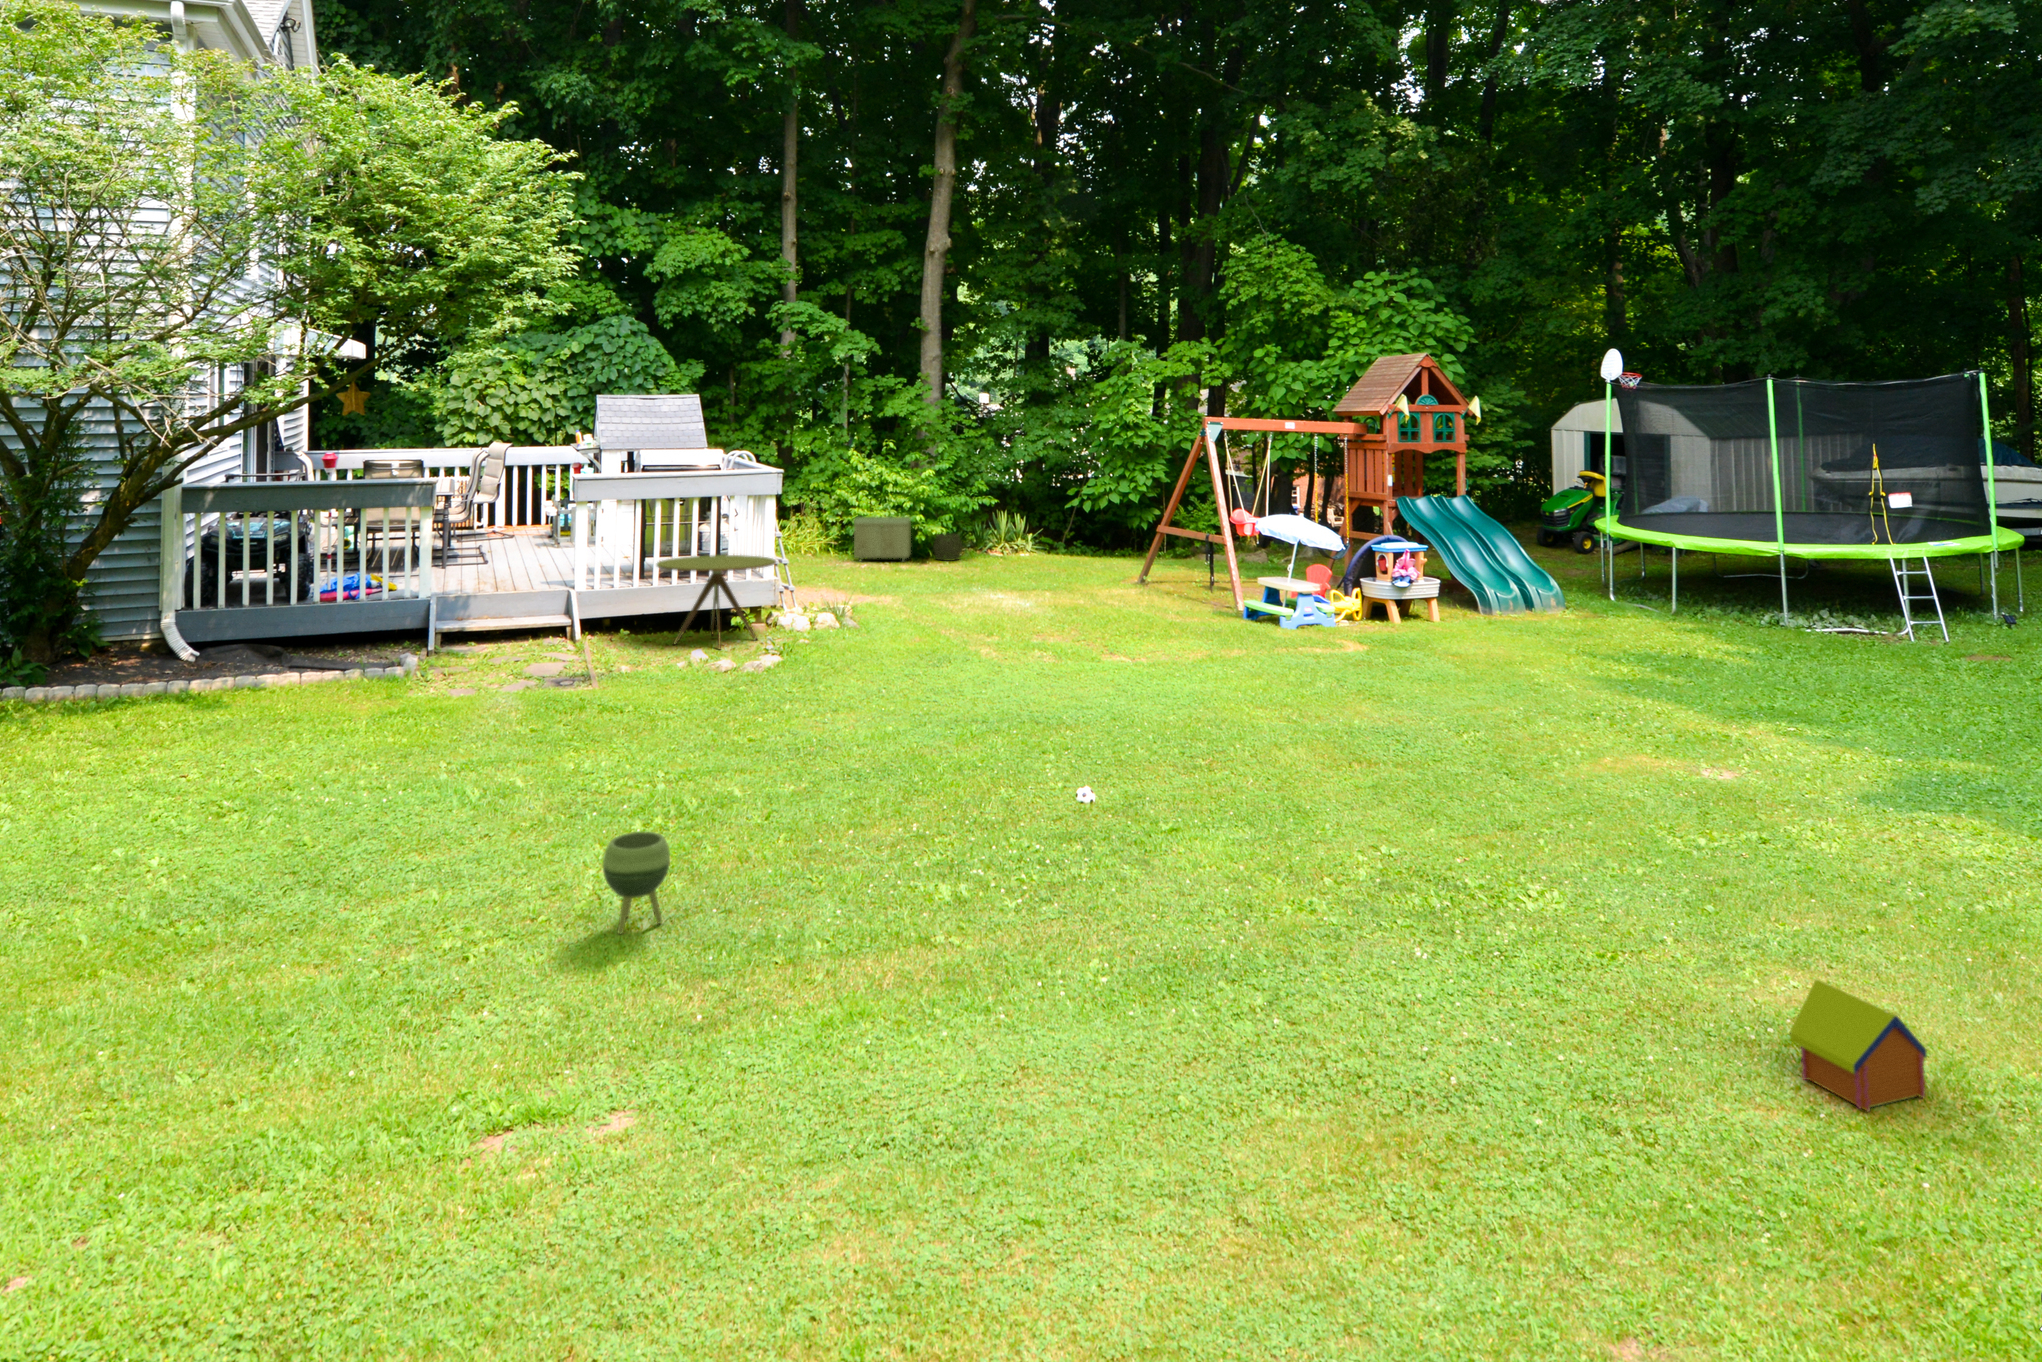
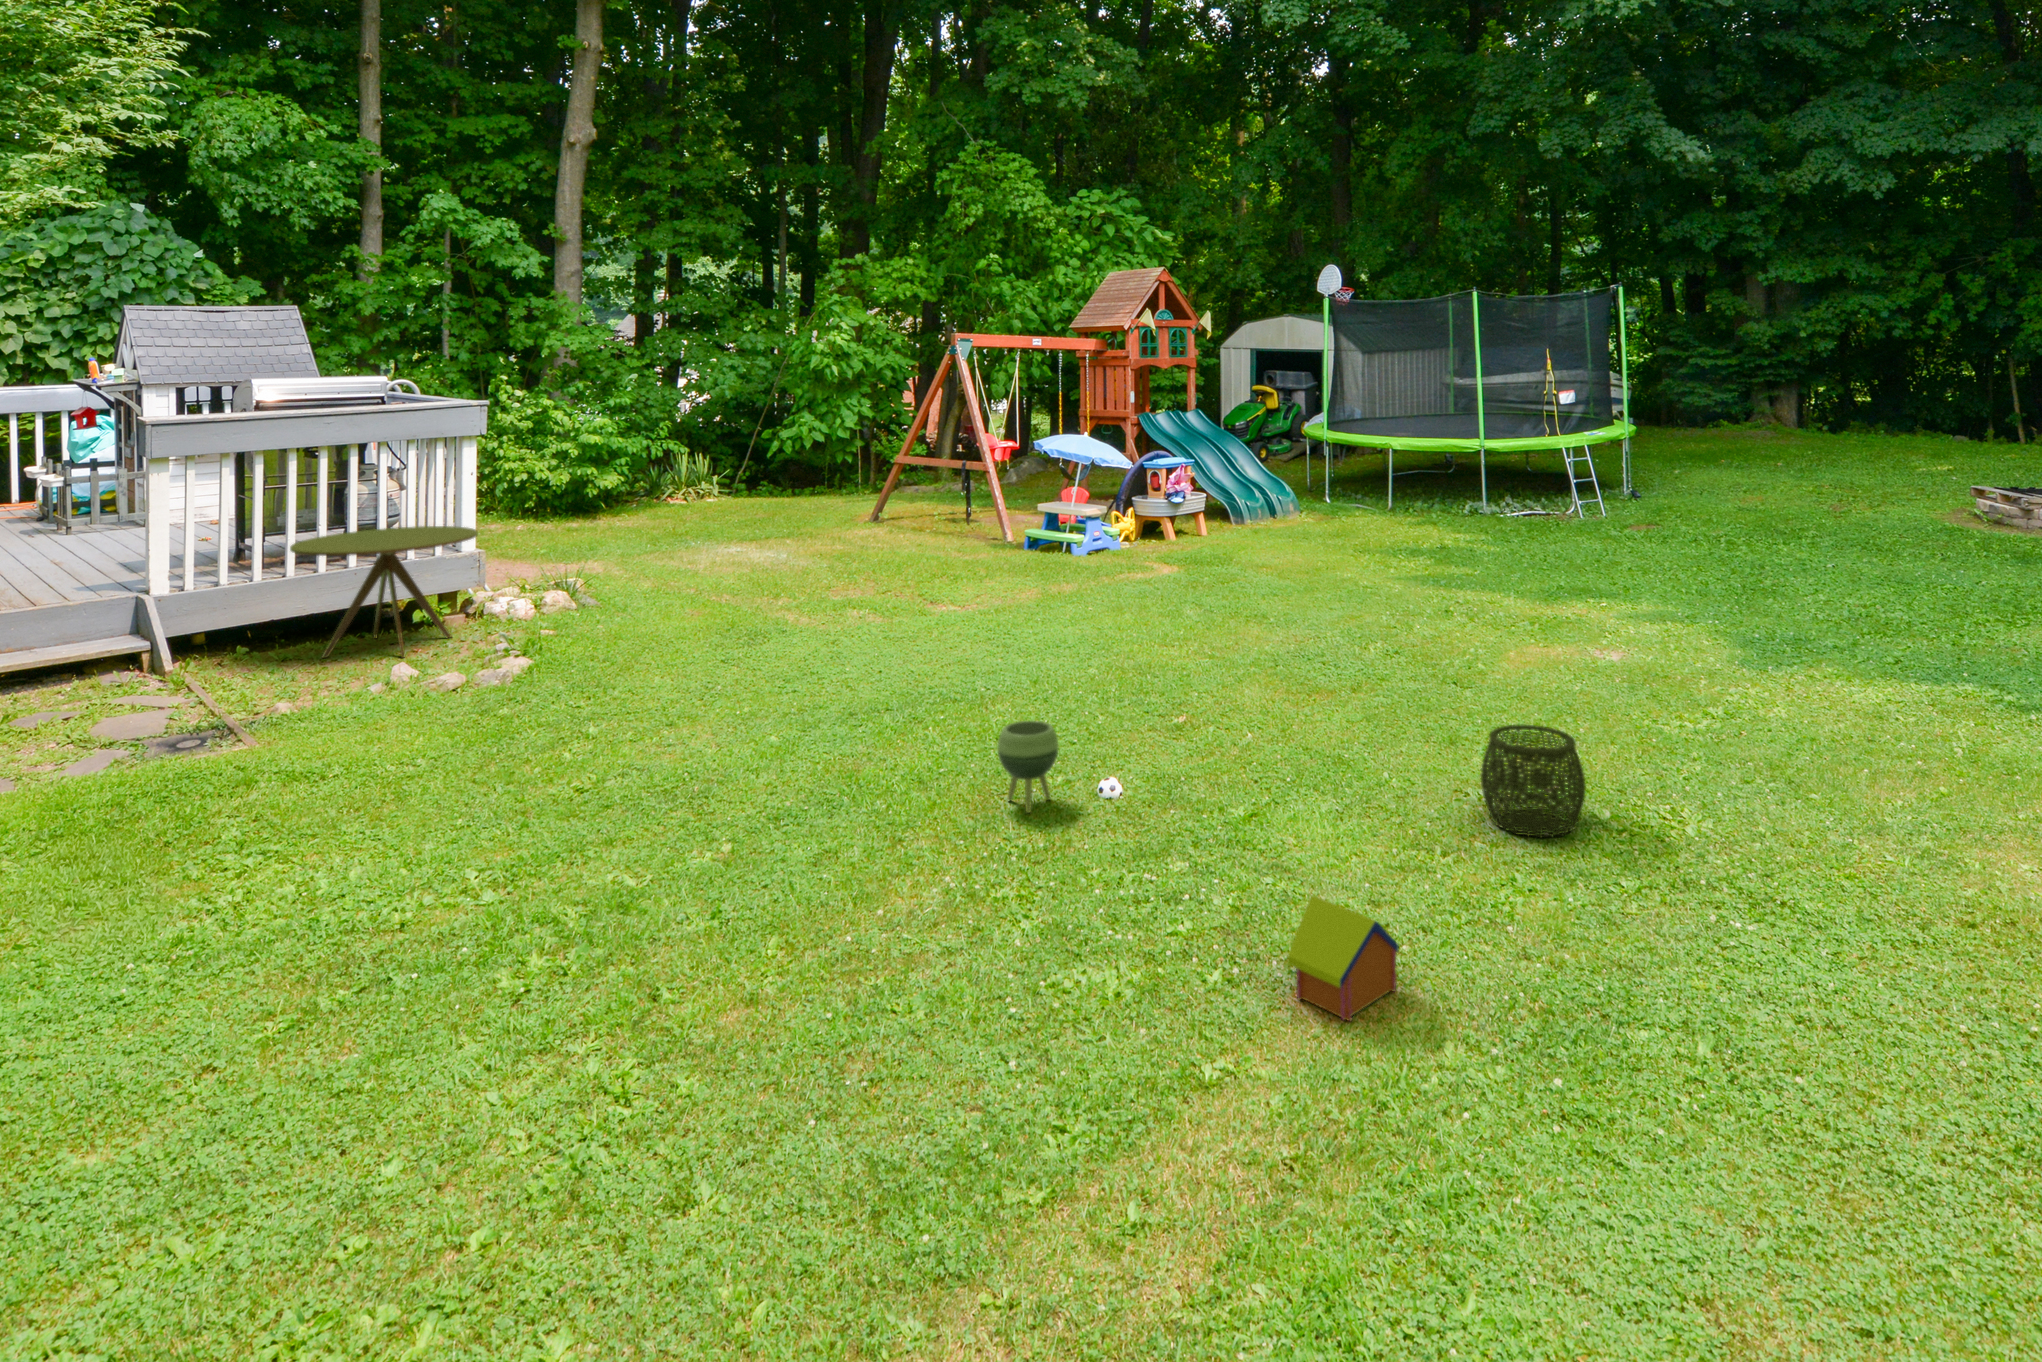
storage bench: present [854,517,911,561] -> none [508,460,584,520]
woven basket: present [934,534,962,561] -> present [1481,725,1586,837]
planter: present [603,832,670,934] -> present [997,721,1059,813]
toy house: present [1790,980,1927,1111] -> present [1287,896,1399,1021]

